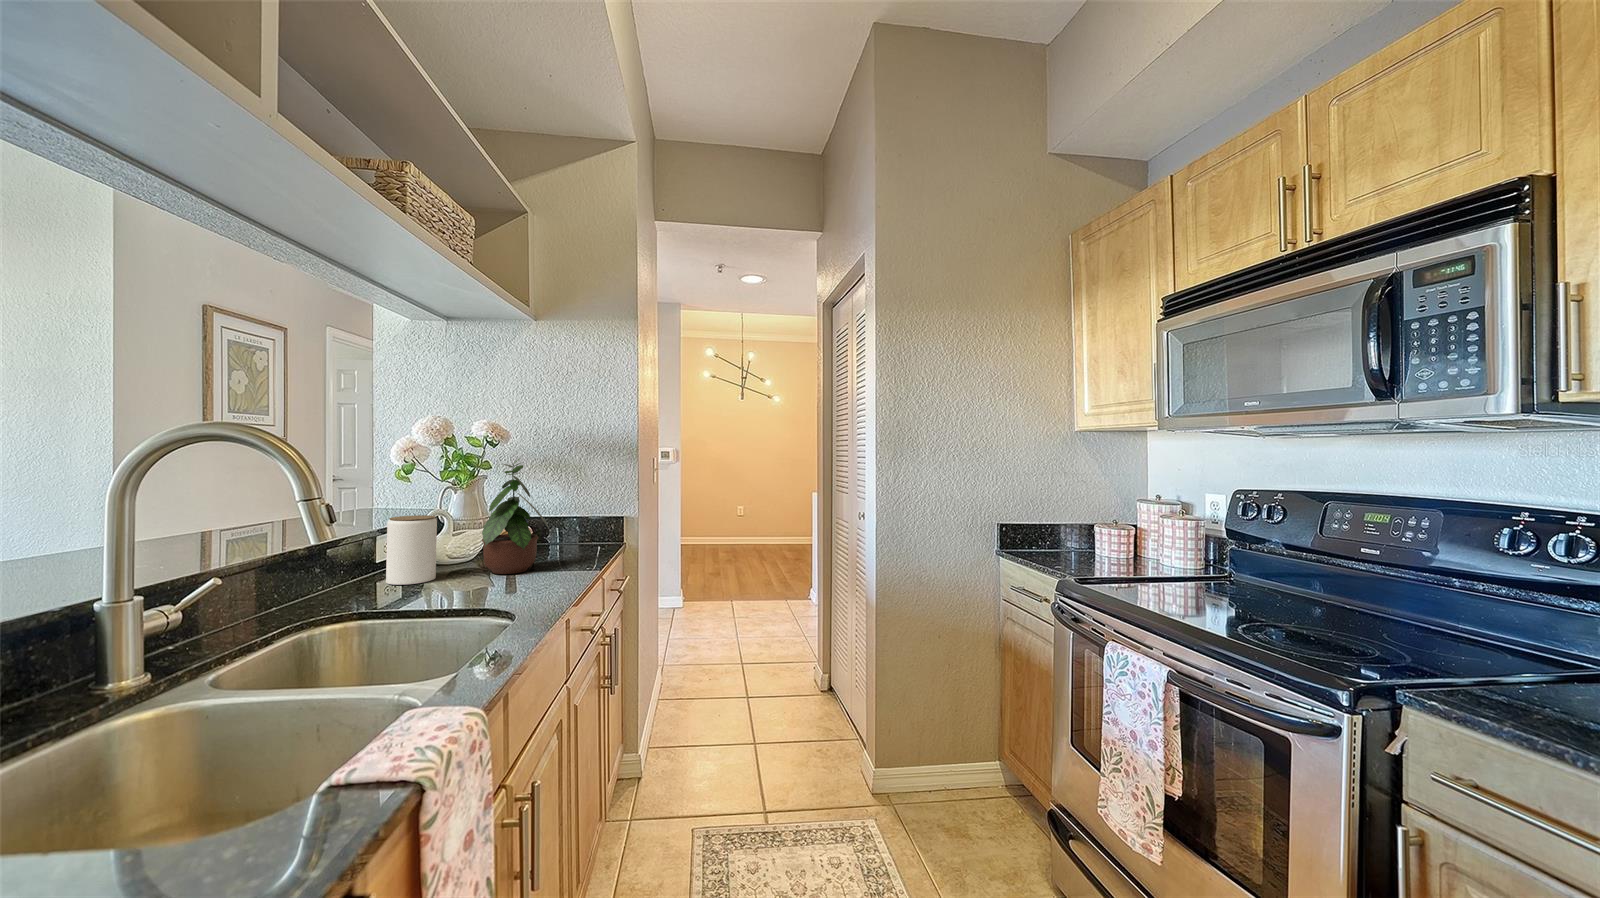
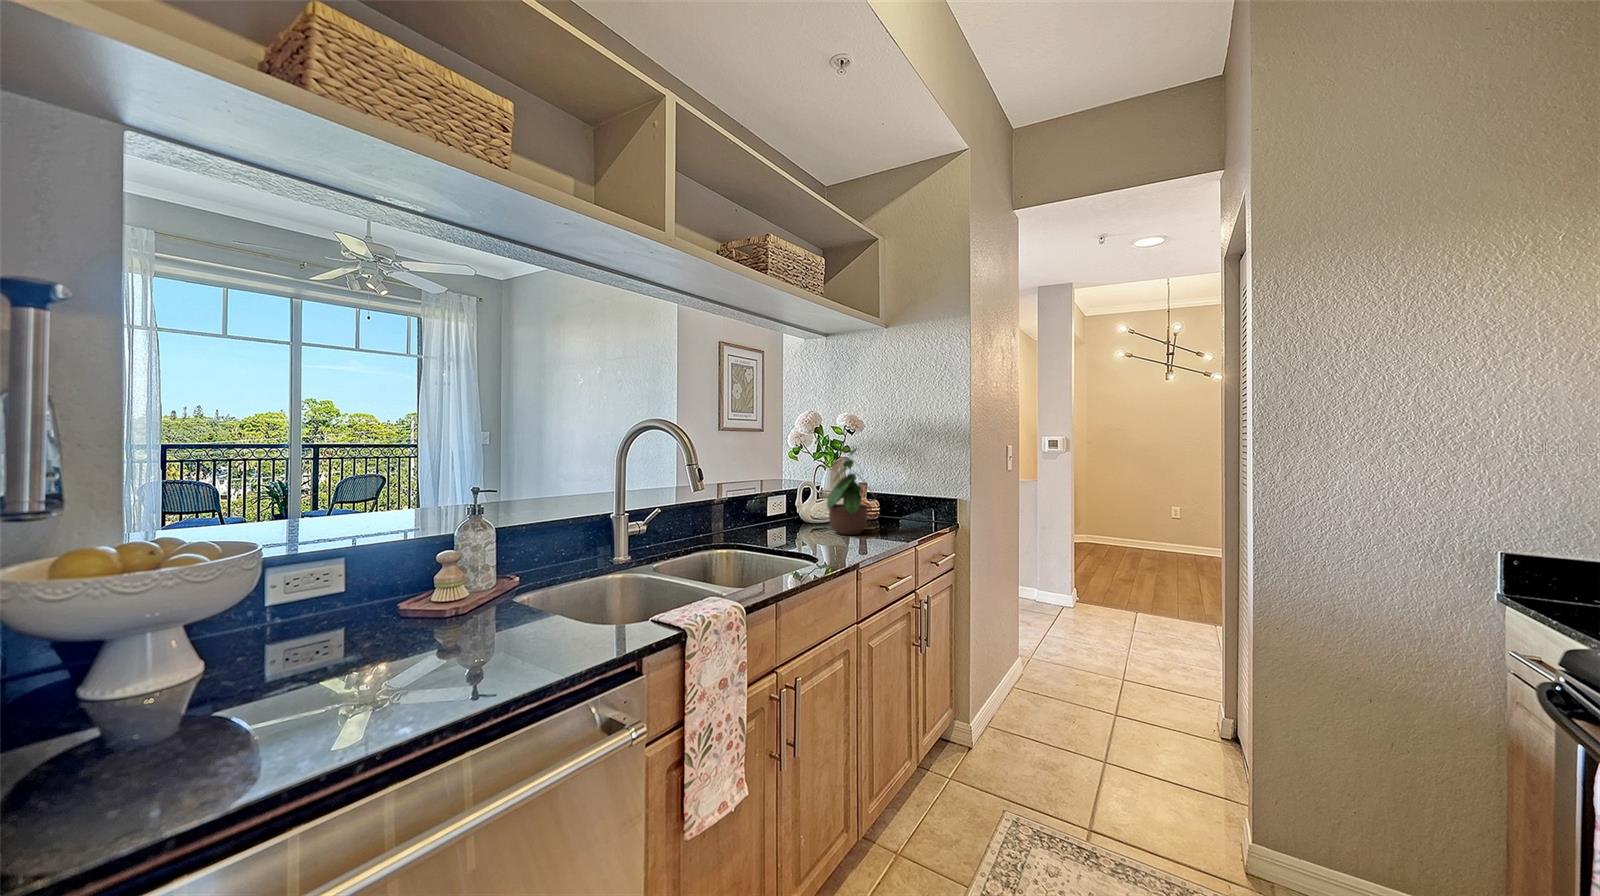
jar: present [386,515,437,585] -> none [770,484,801,533]

